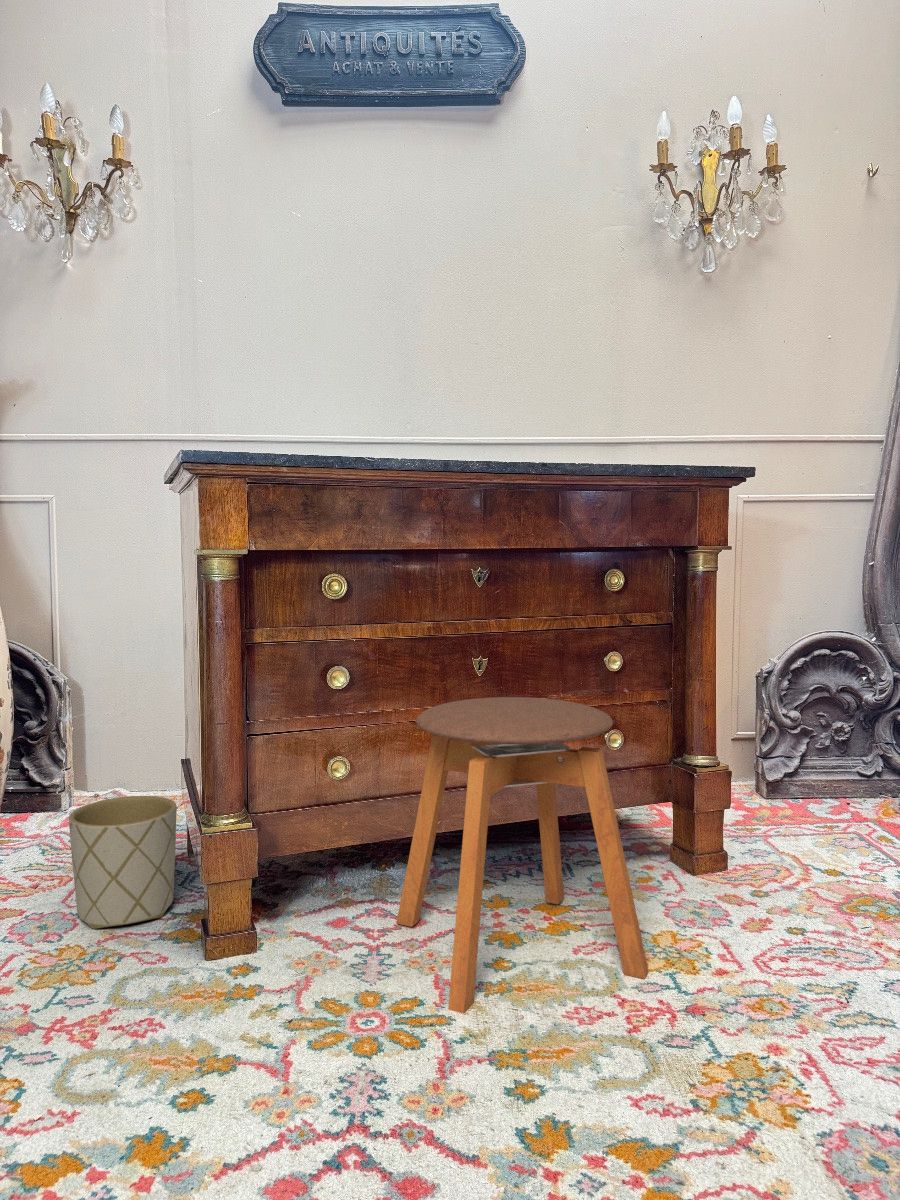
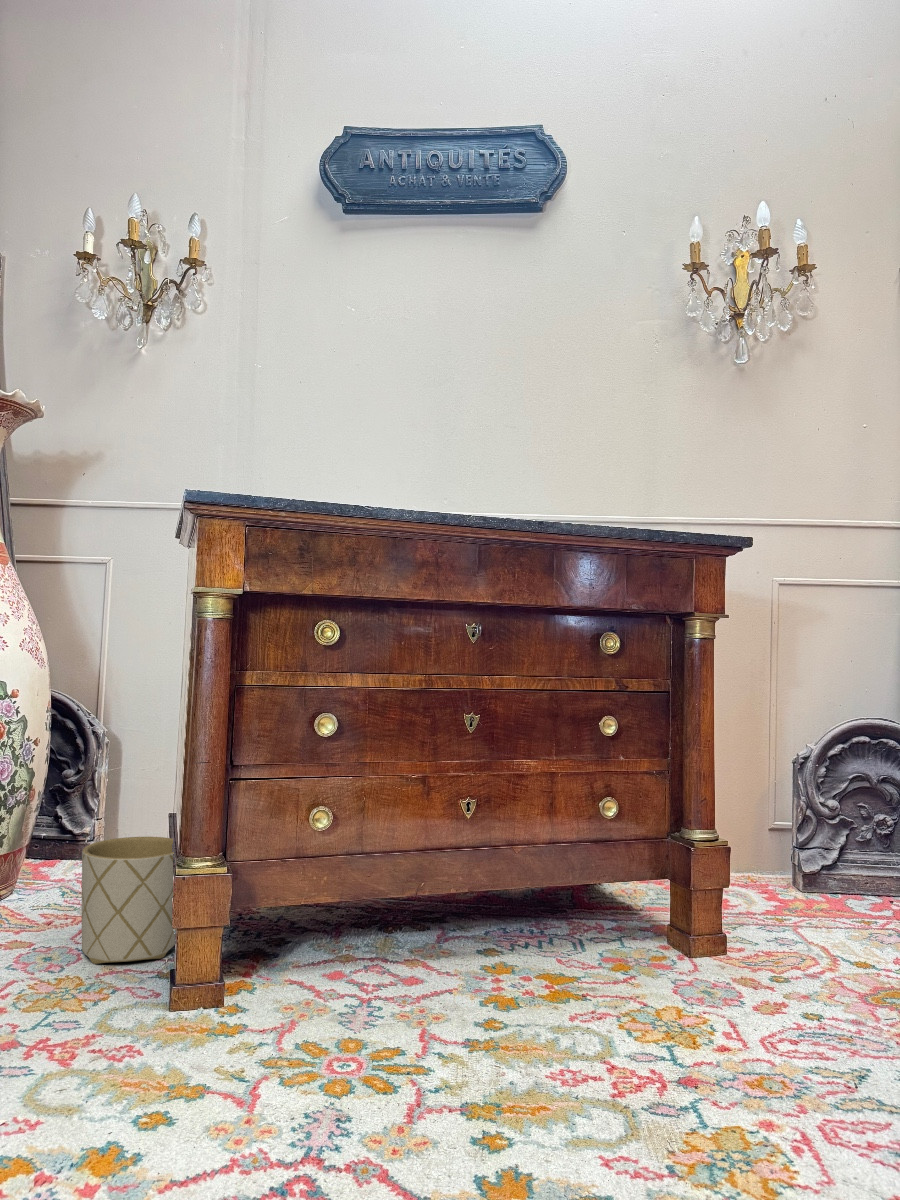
stool: present [396,697,648,1013] -> none [393,752,645,1066]

